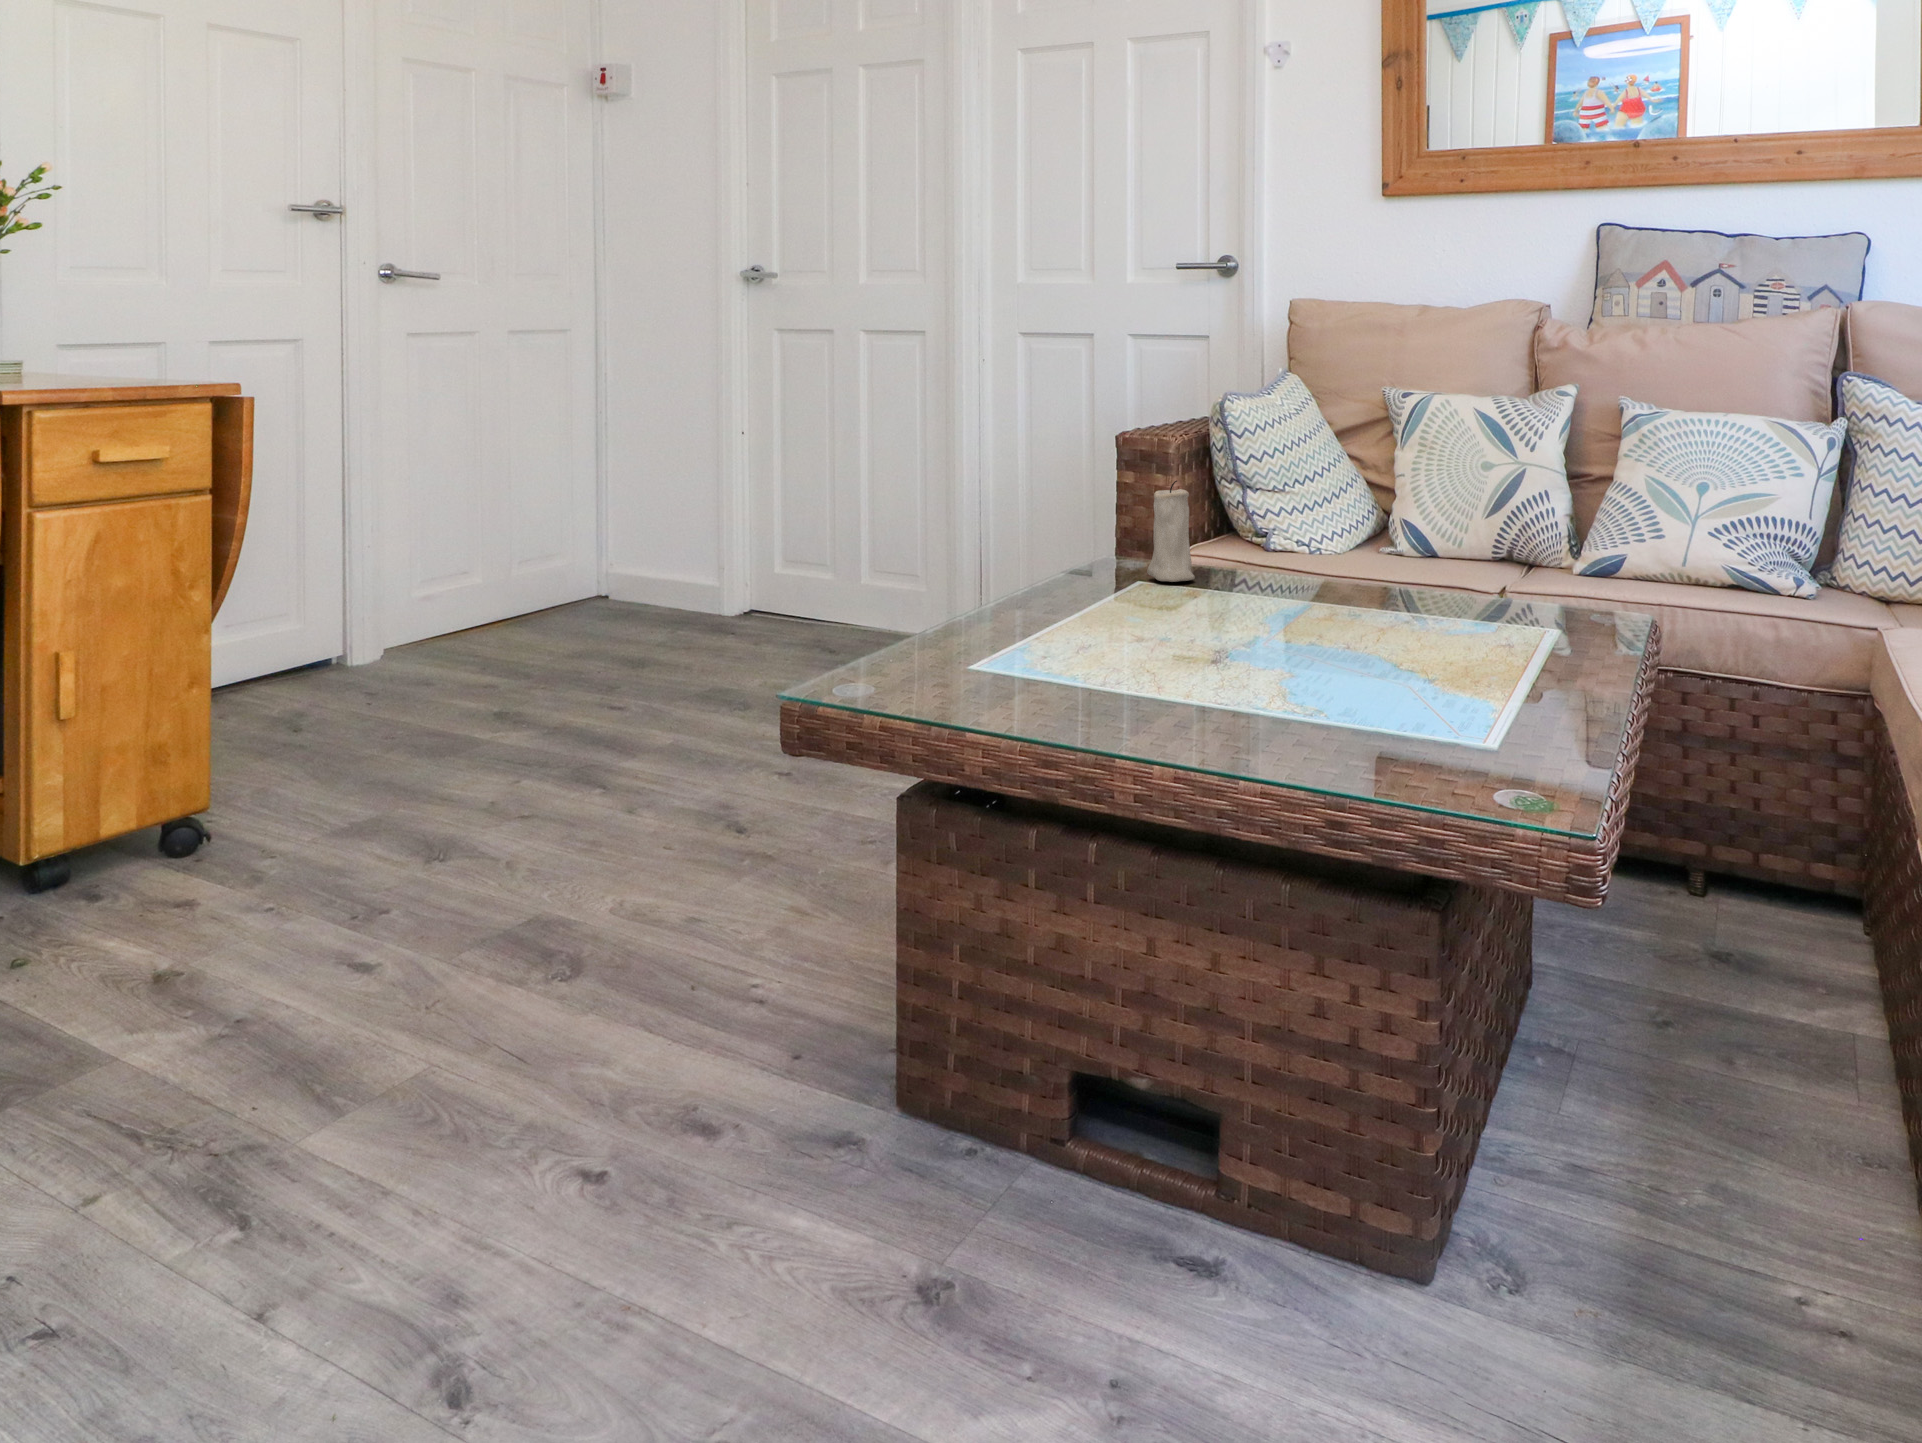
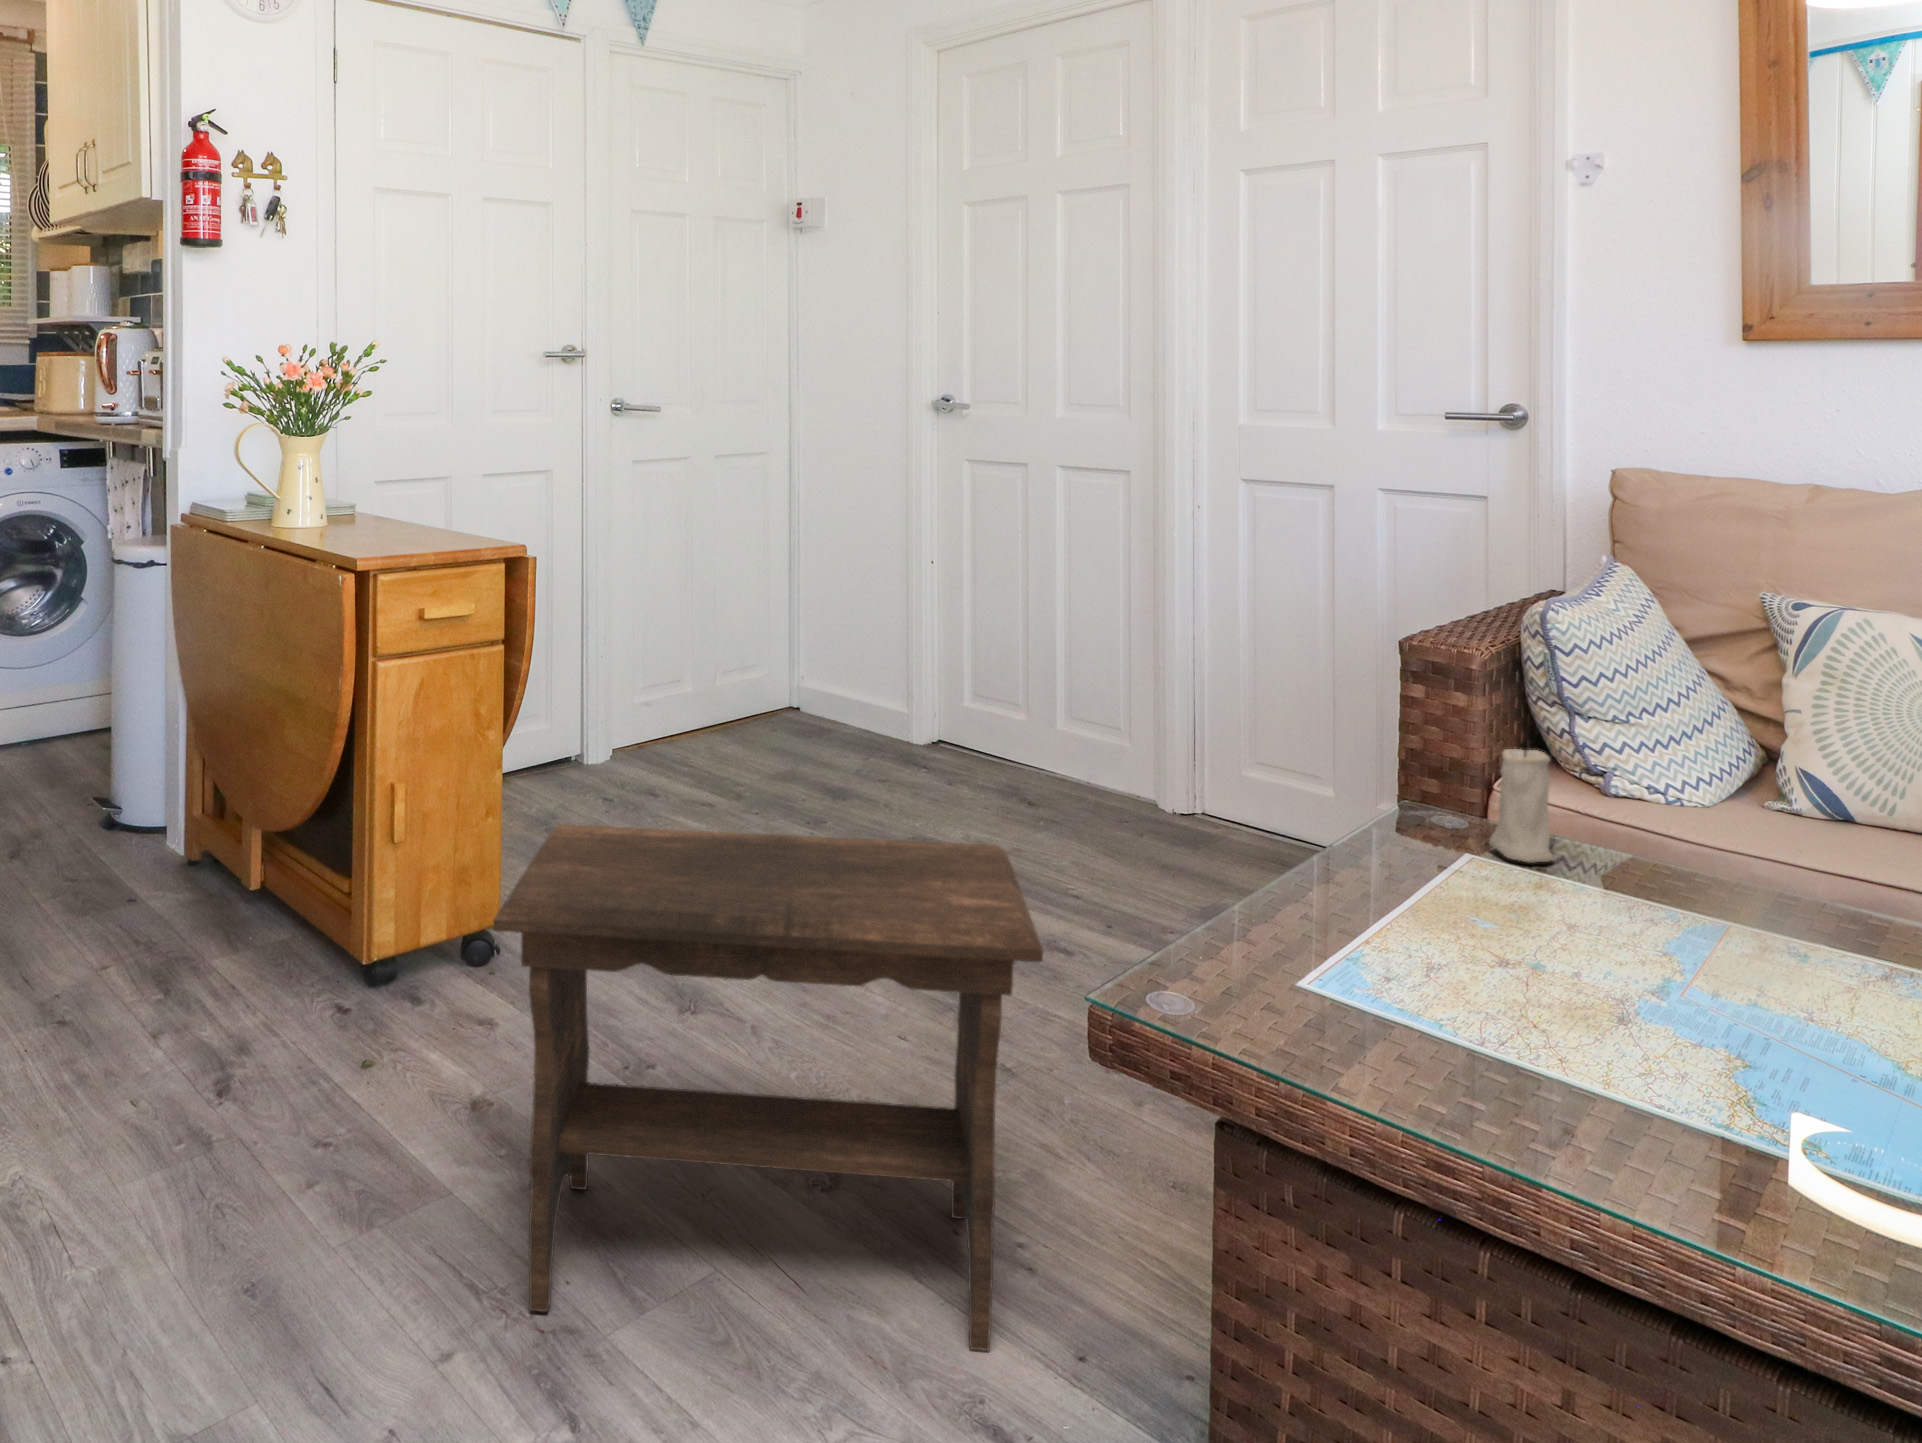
footstool: none [112,601,723,1107] -> present [493,824,1043,1351]

